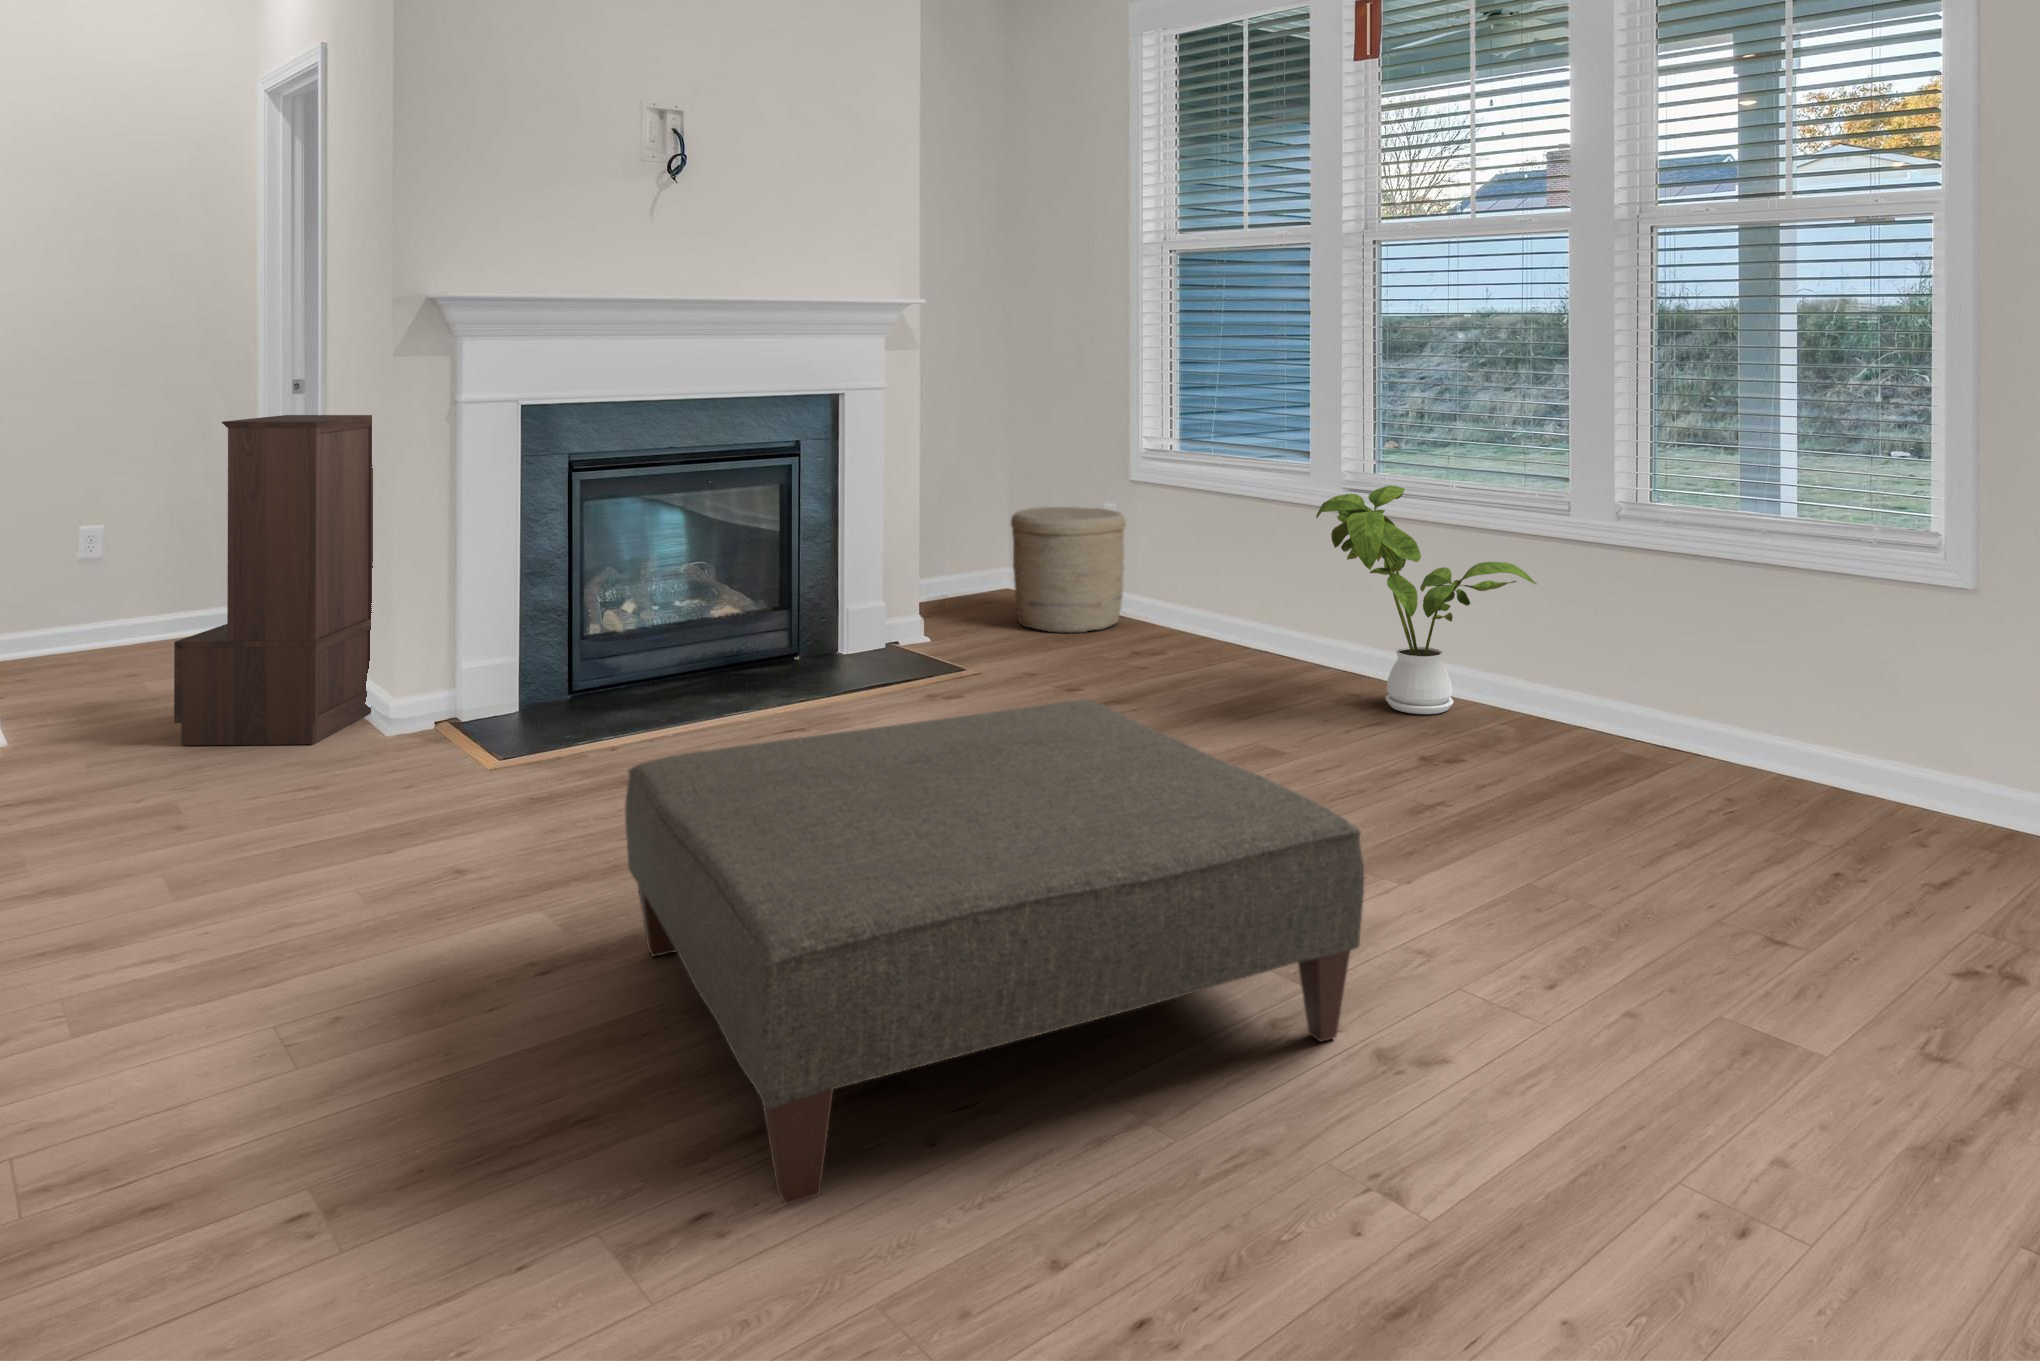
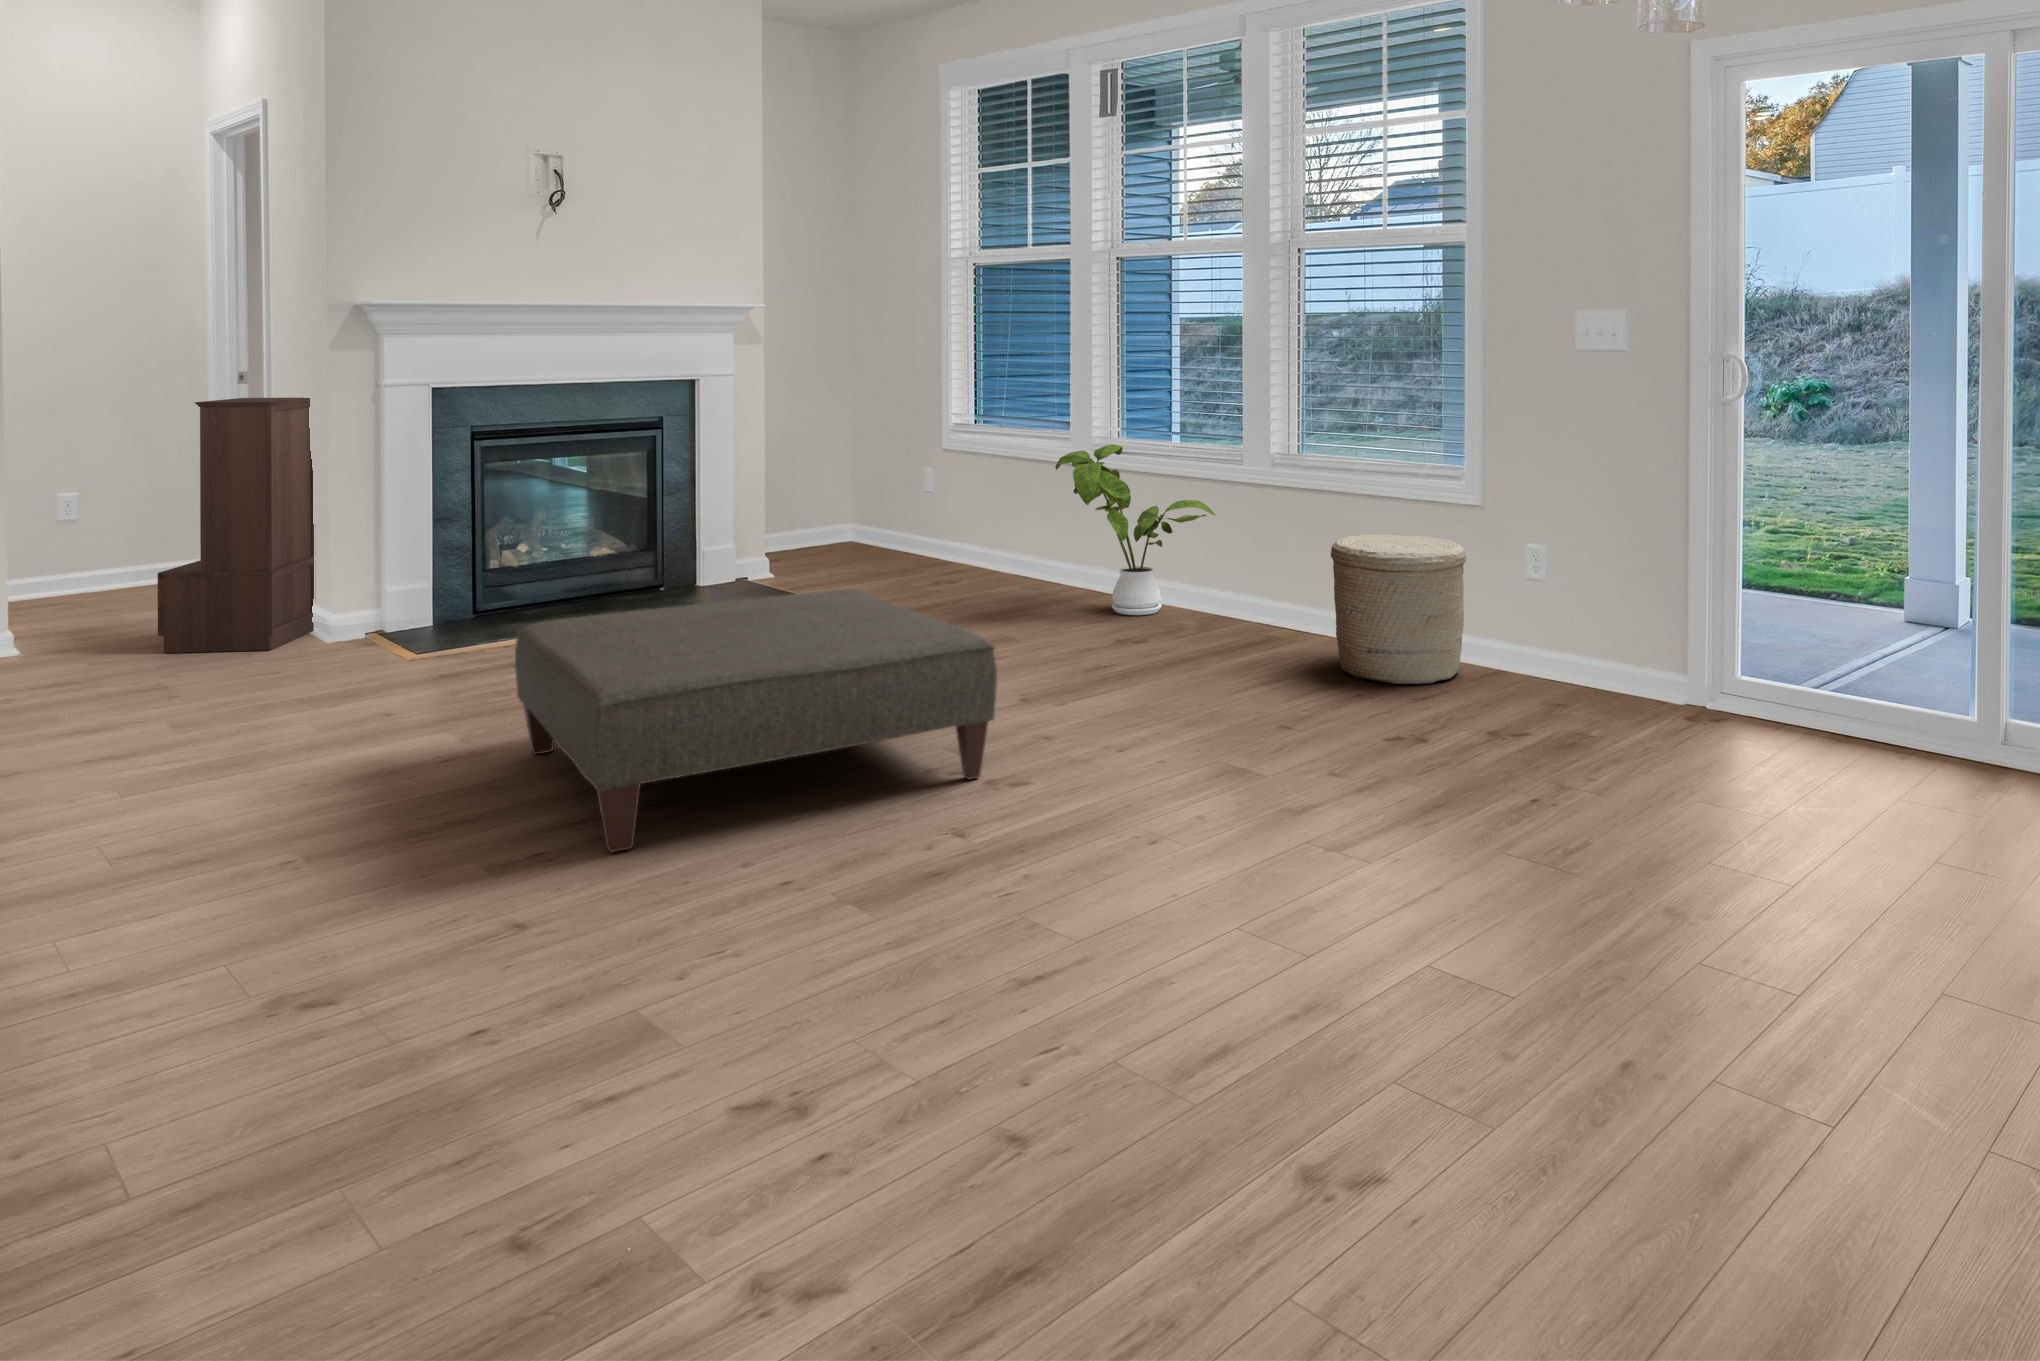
woven basket: present [1011,507,1126,633] -> present [1331,535,1466,684]

